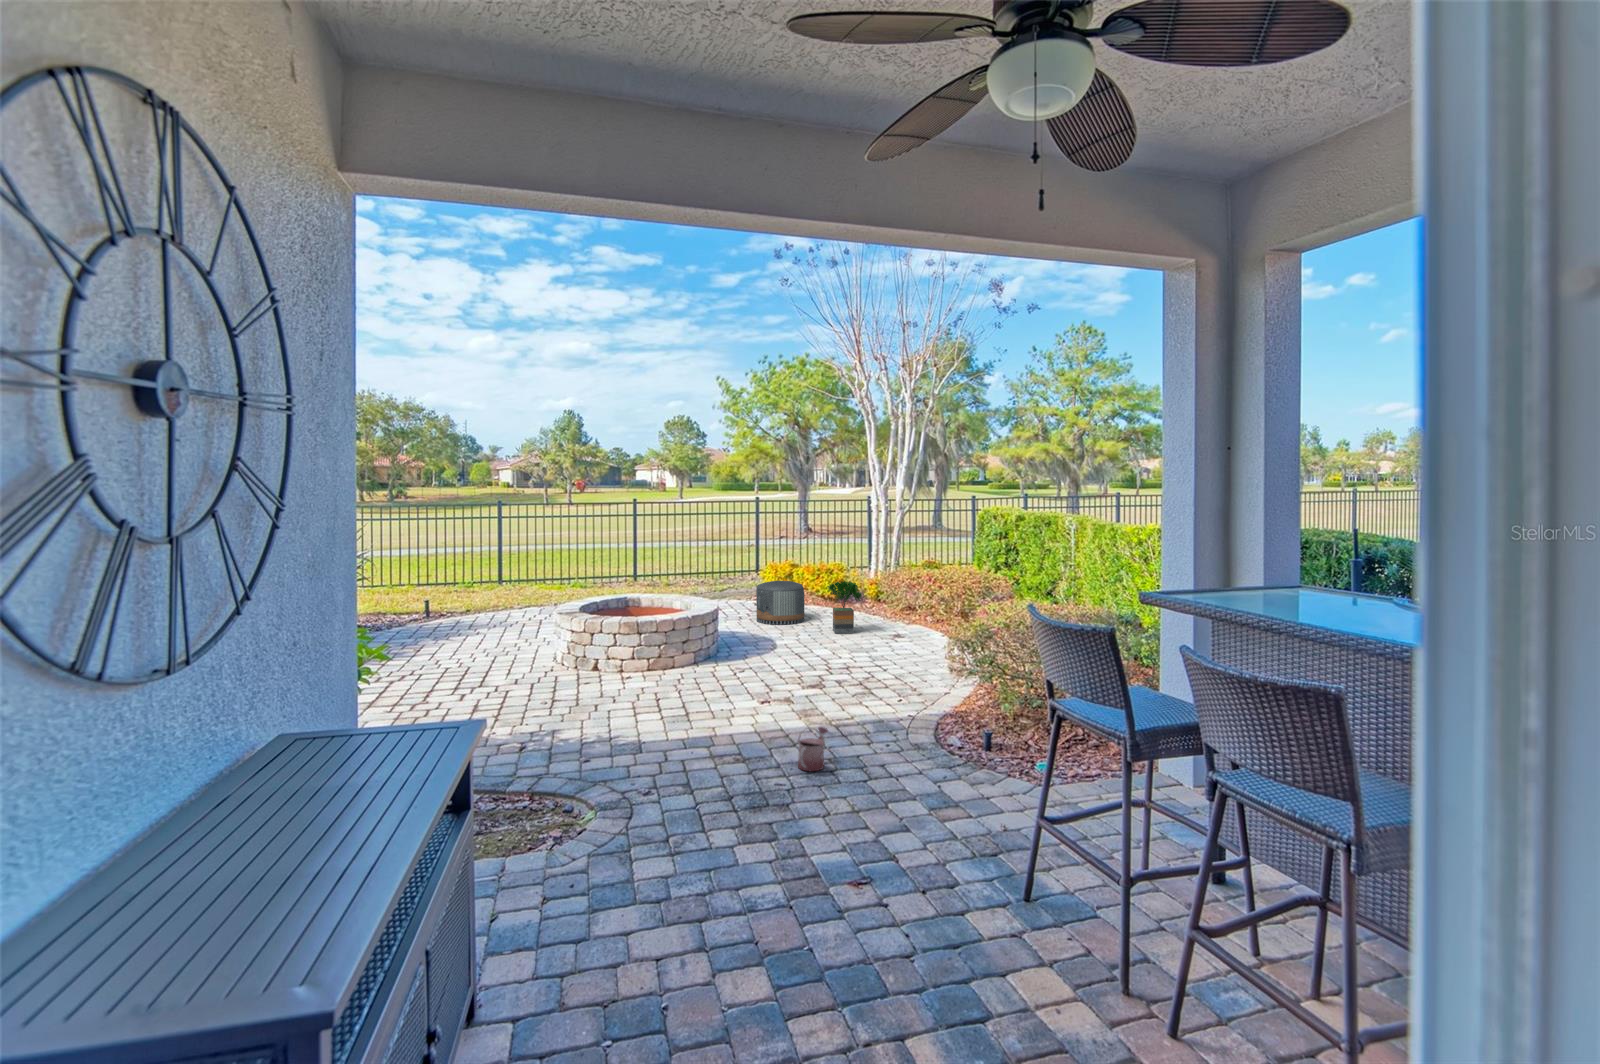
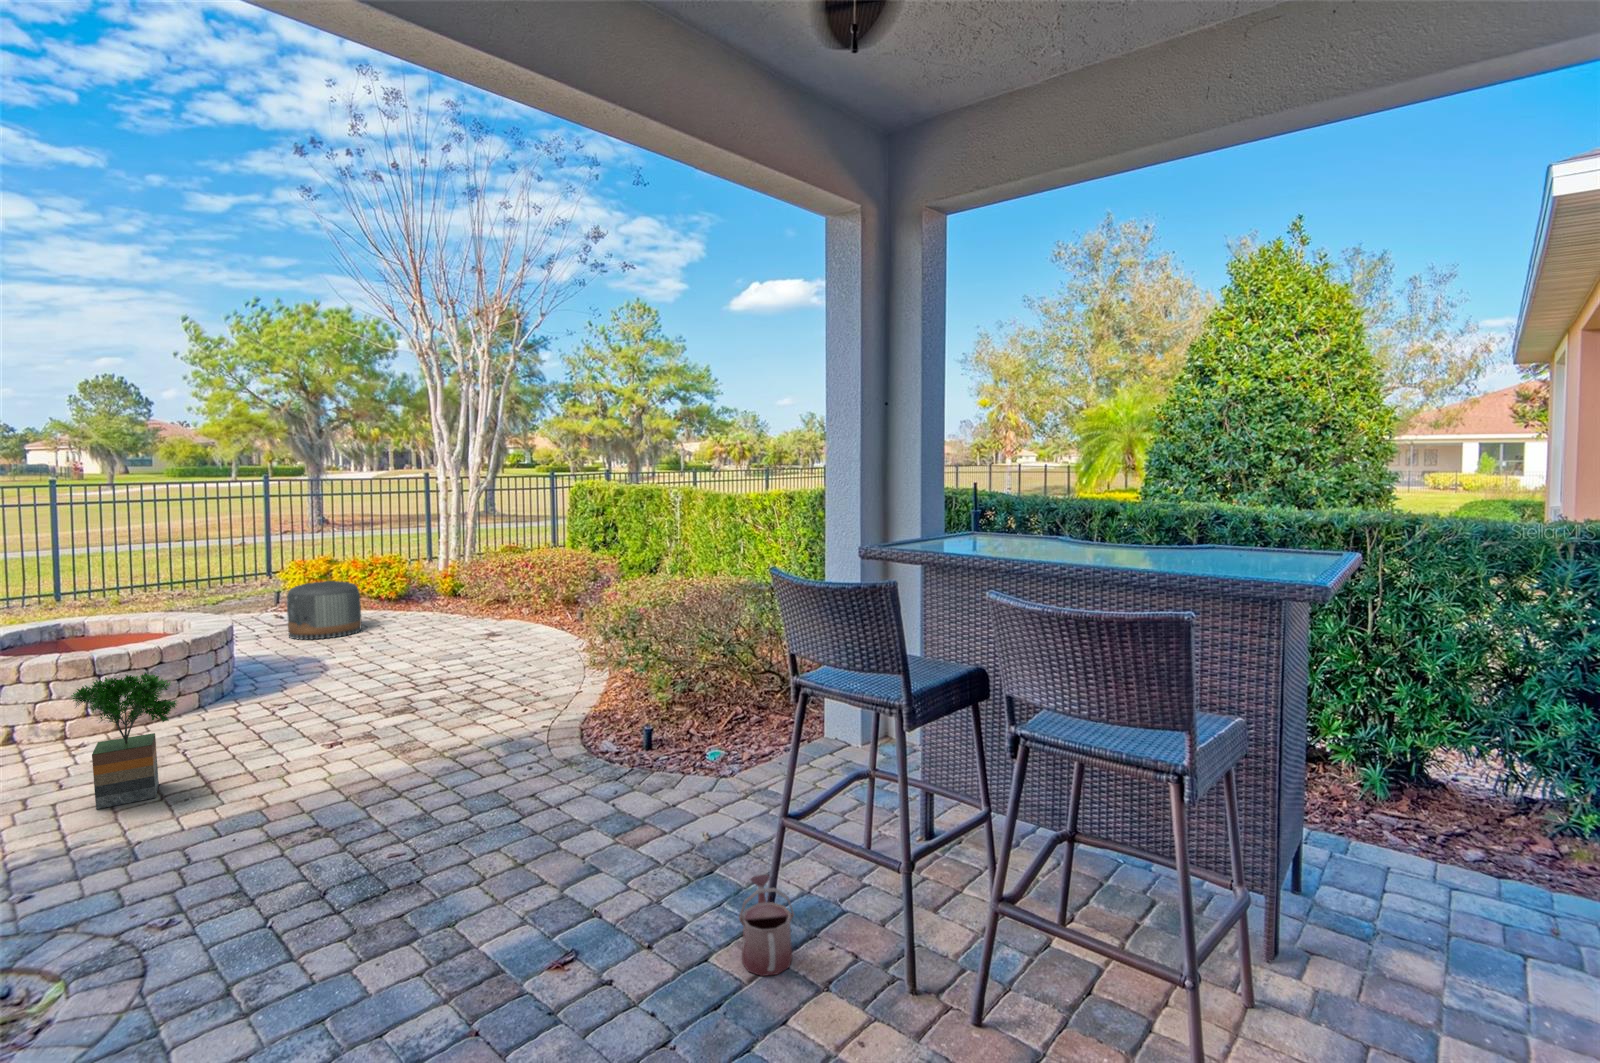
potted tree: present [827,581,861,634] -> present [71,673,177,809]
watering can: present [798,727,828,771] -> present [739,875,794,976]

